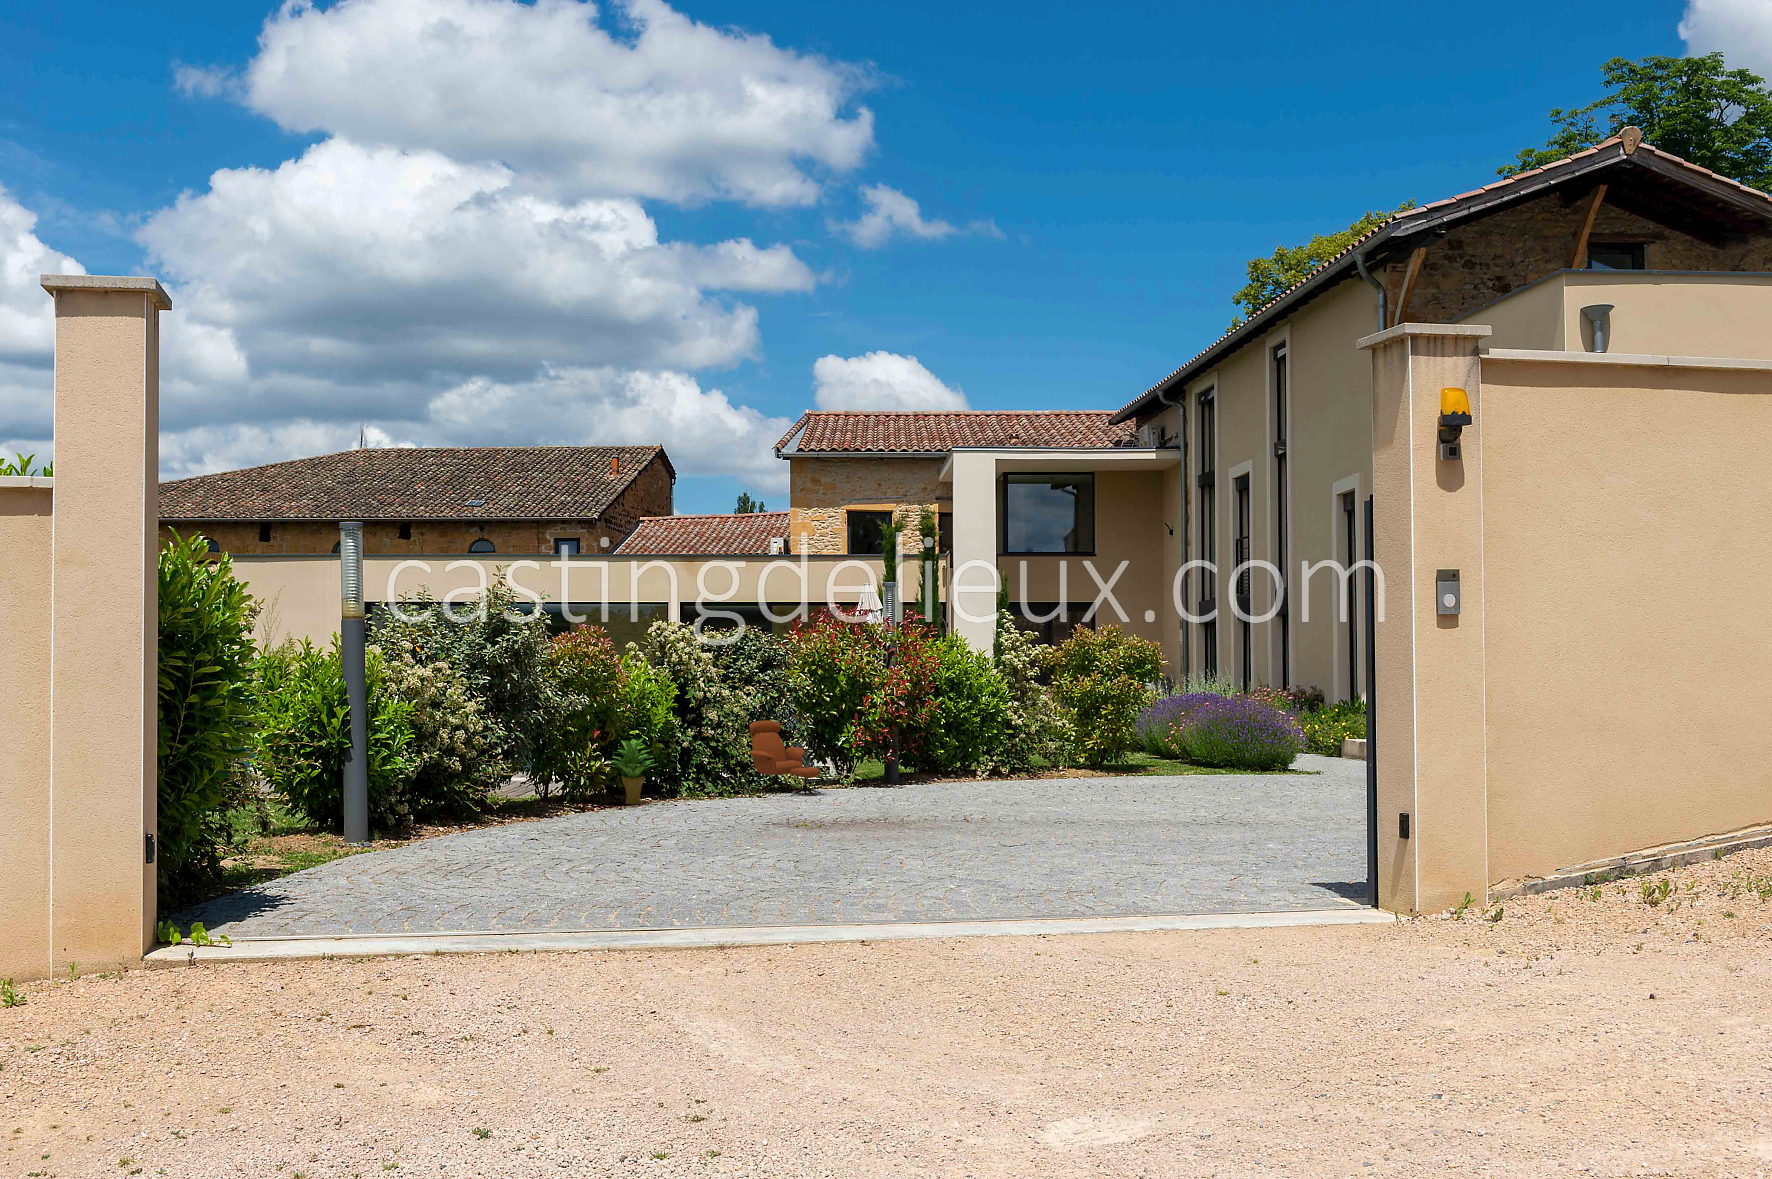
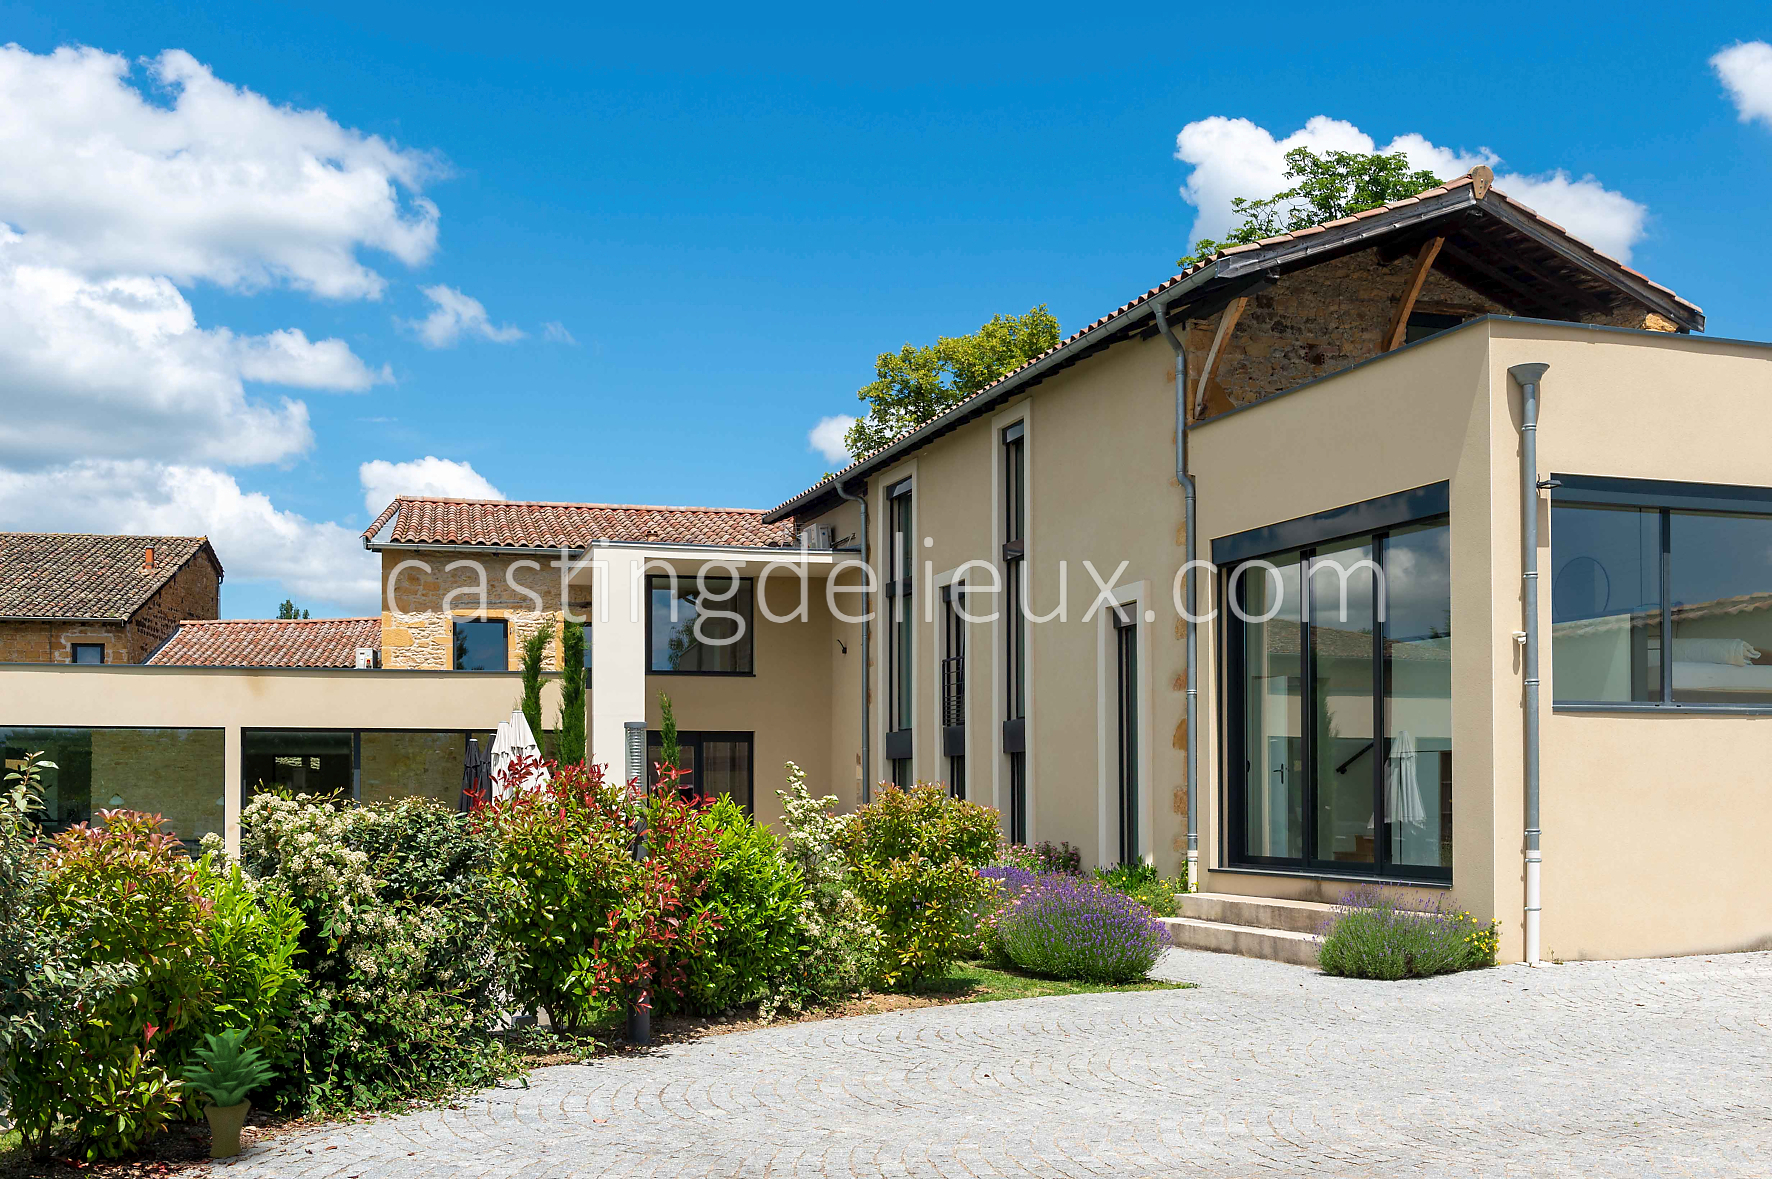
lounge chair: present [749,720,820,796] -> none [434,965,566,1105]

